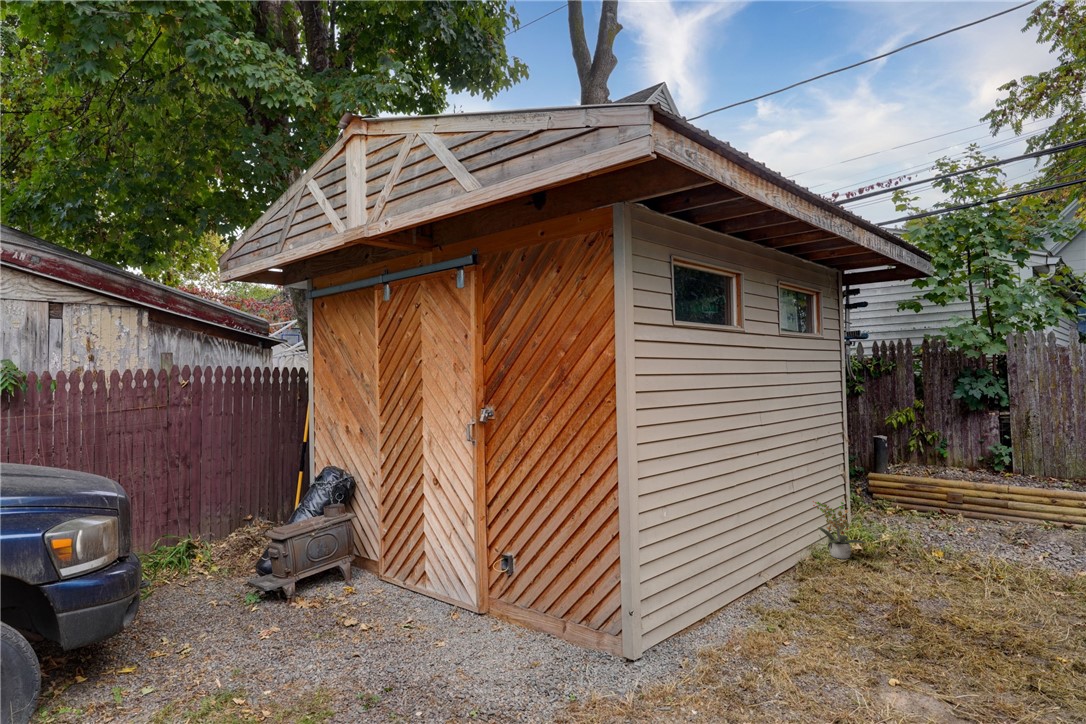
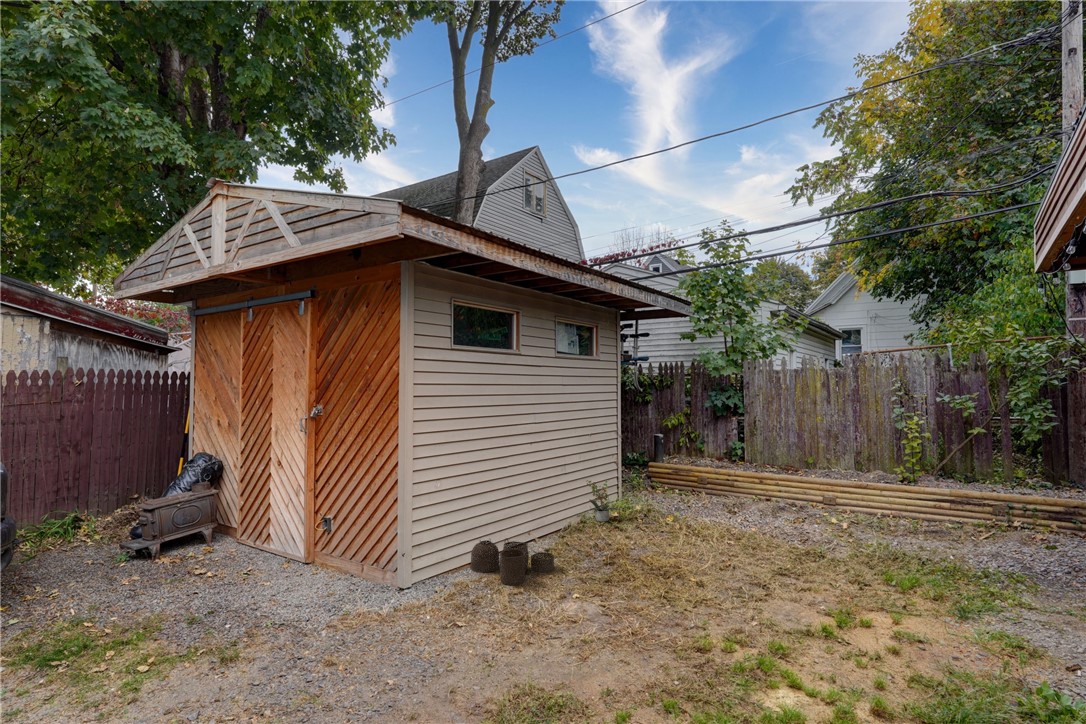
woven basket: none [701,588,826,661] -> present [470,538,554,585]

